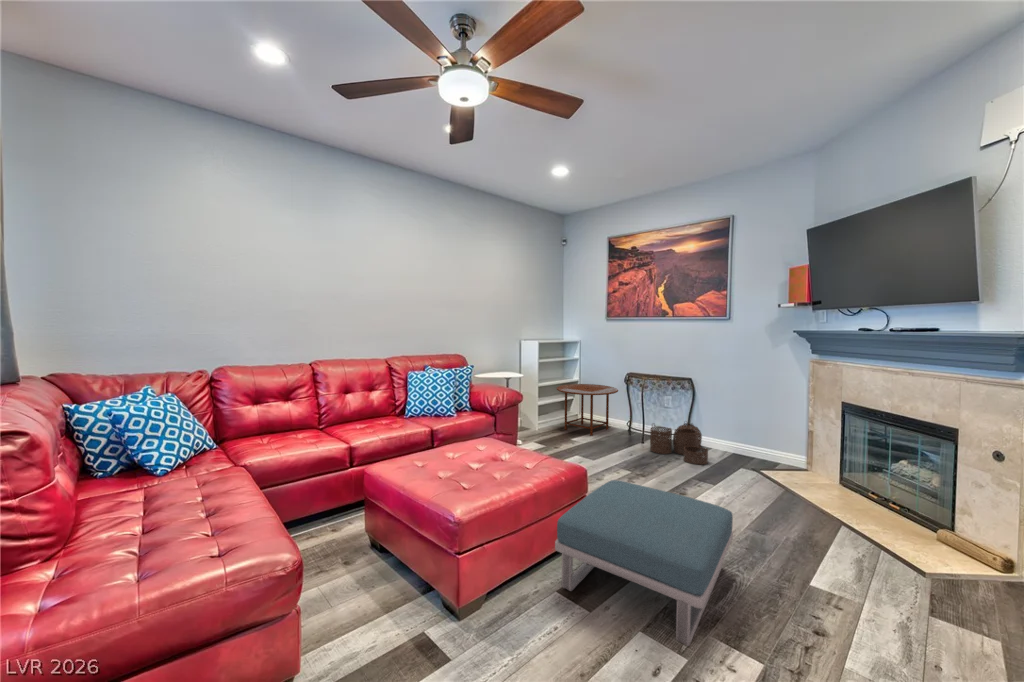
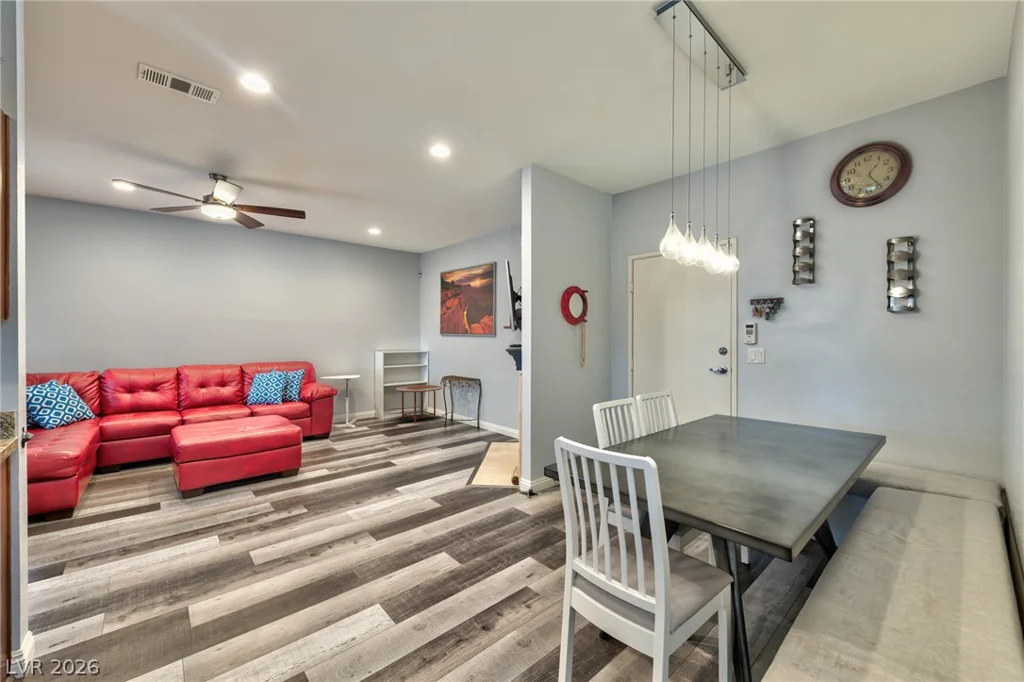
woven basket: present [650,423,708,465] -> none [439,410,484,439]
footstool: present [555,480,733,646] -> none [257,436,367,505]

